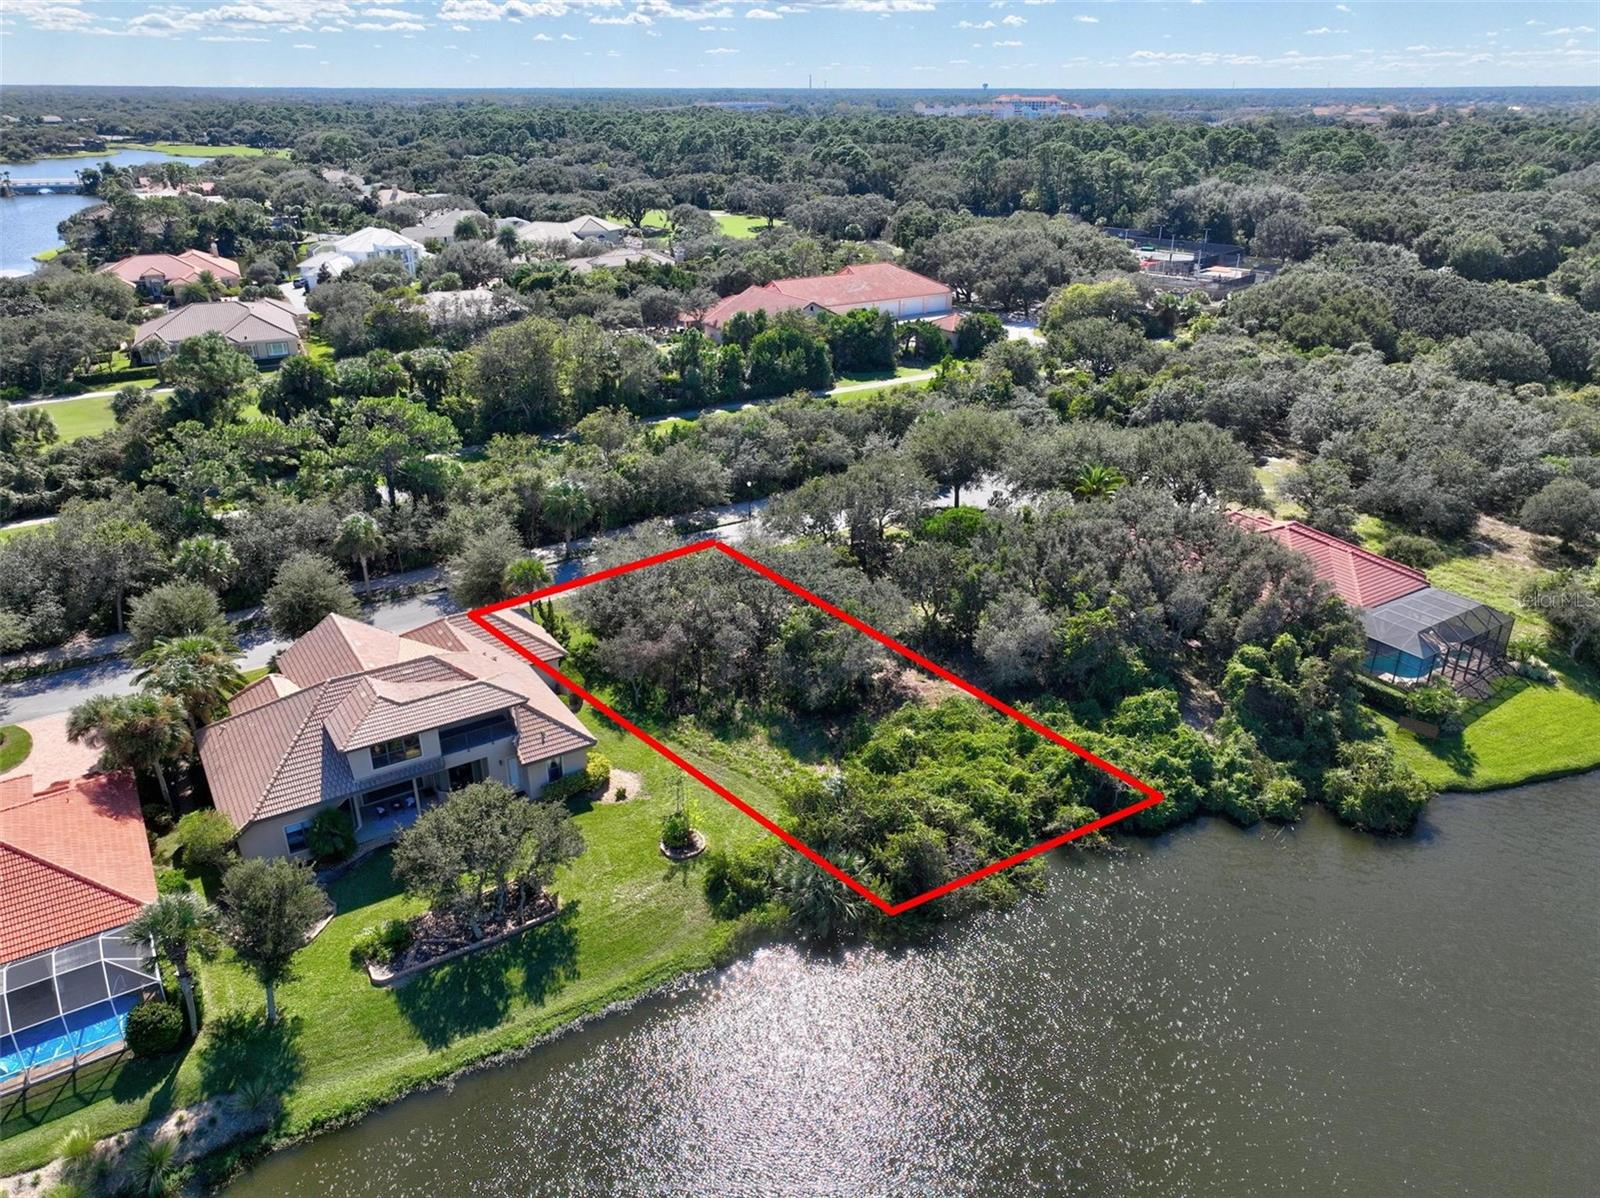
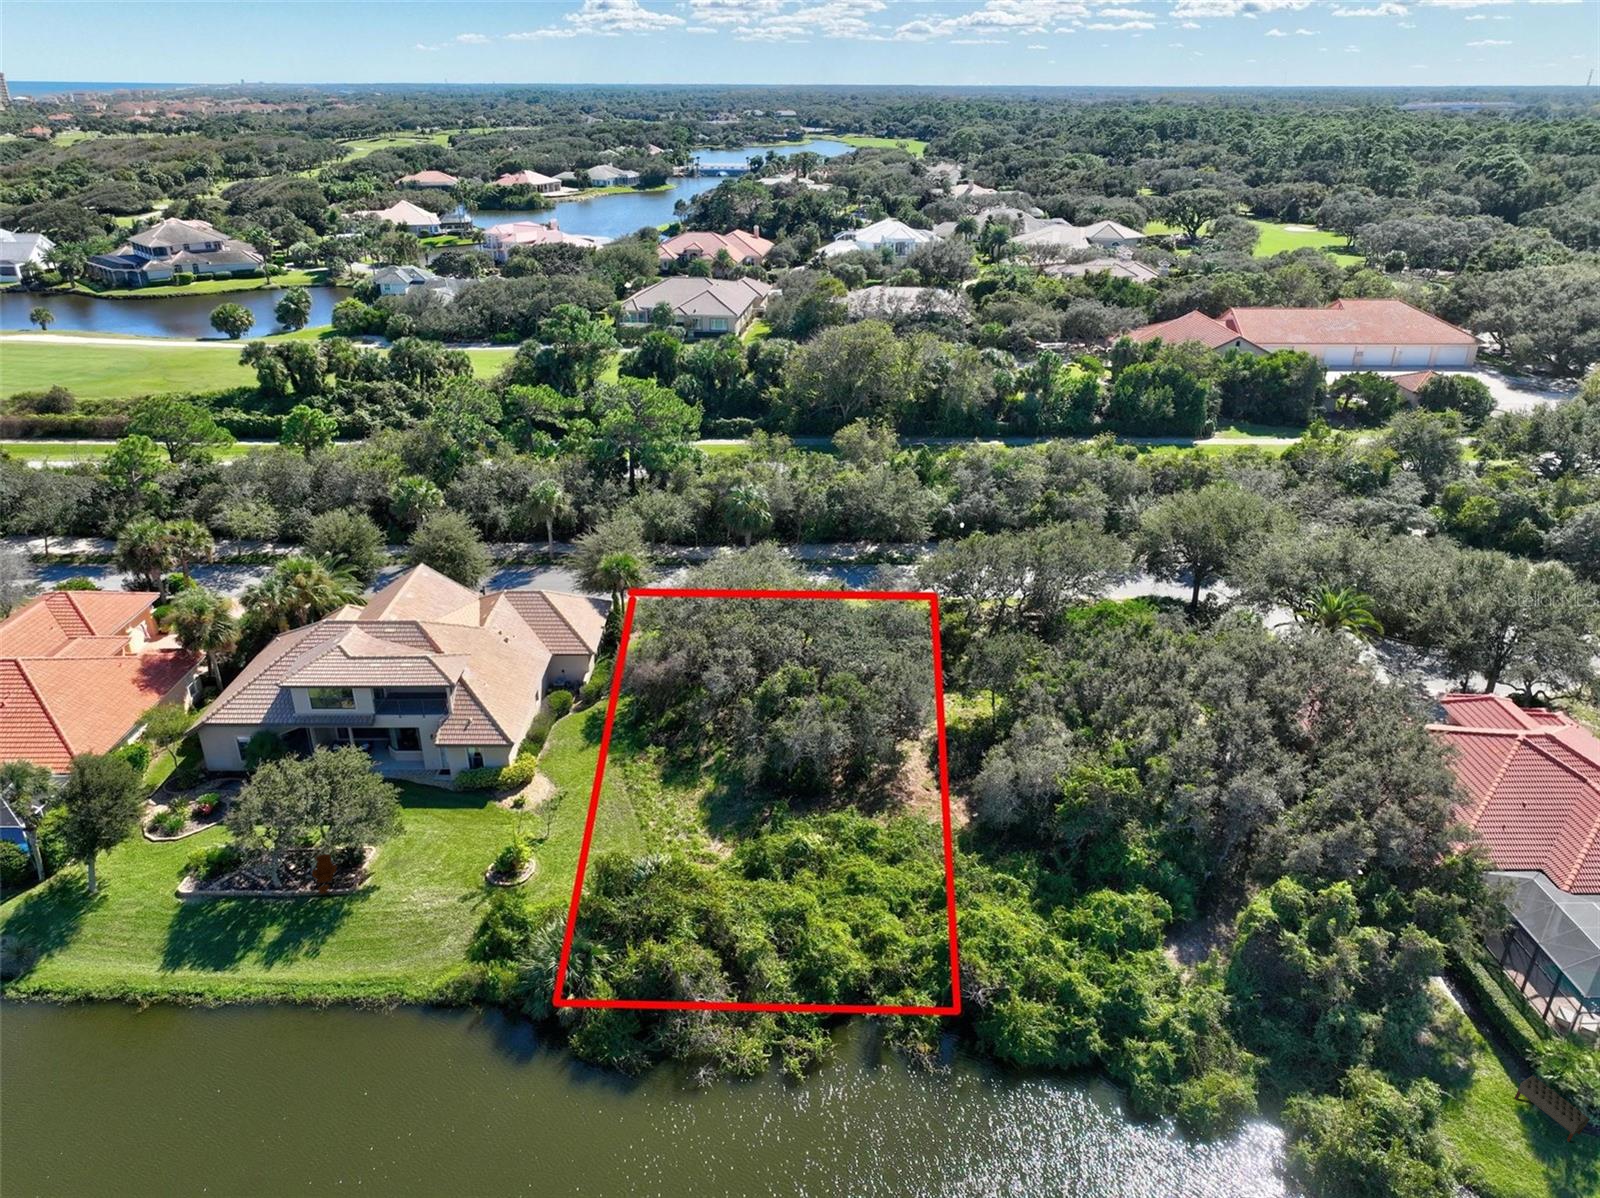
lounge chair: none [504,887,538,931] -> present [312,854,337,896]

